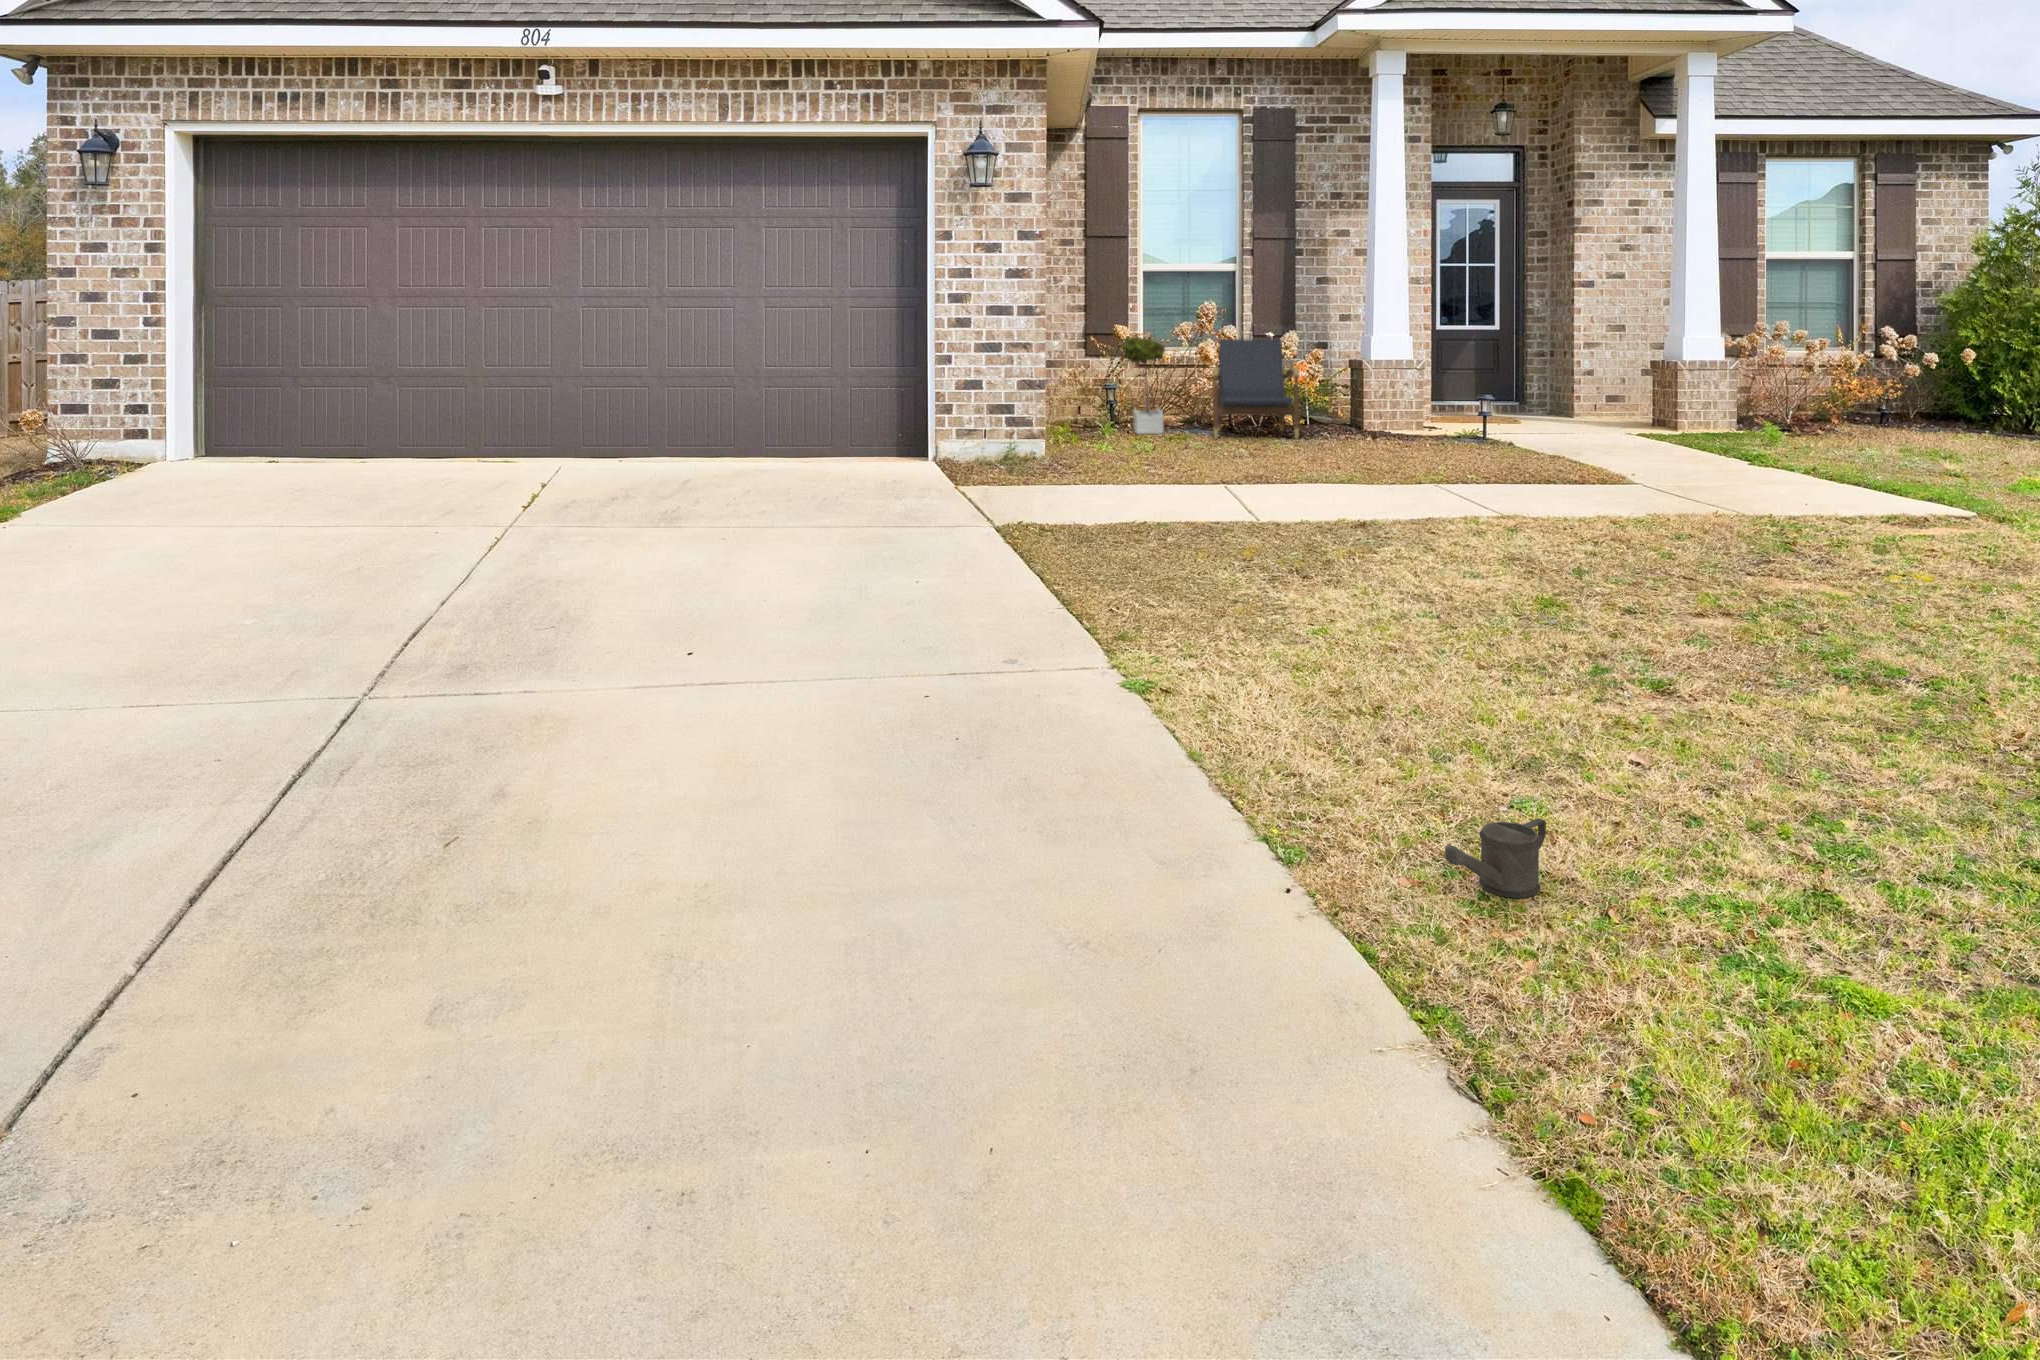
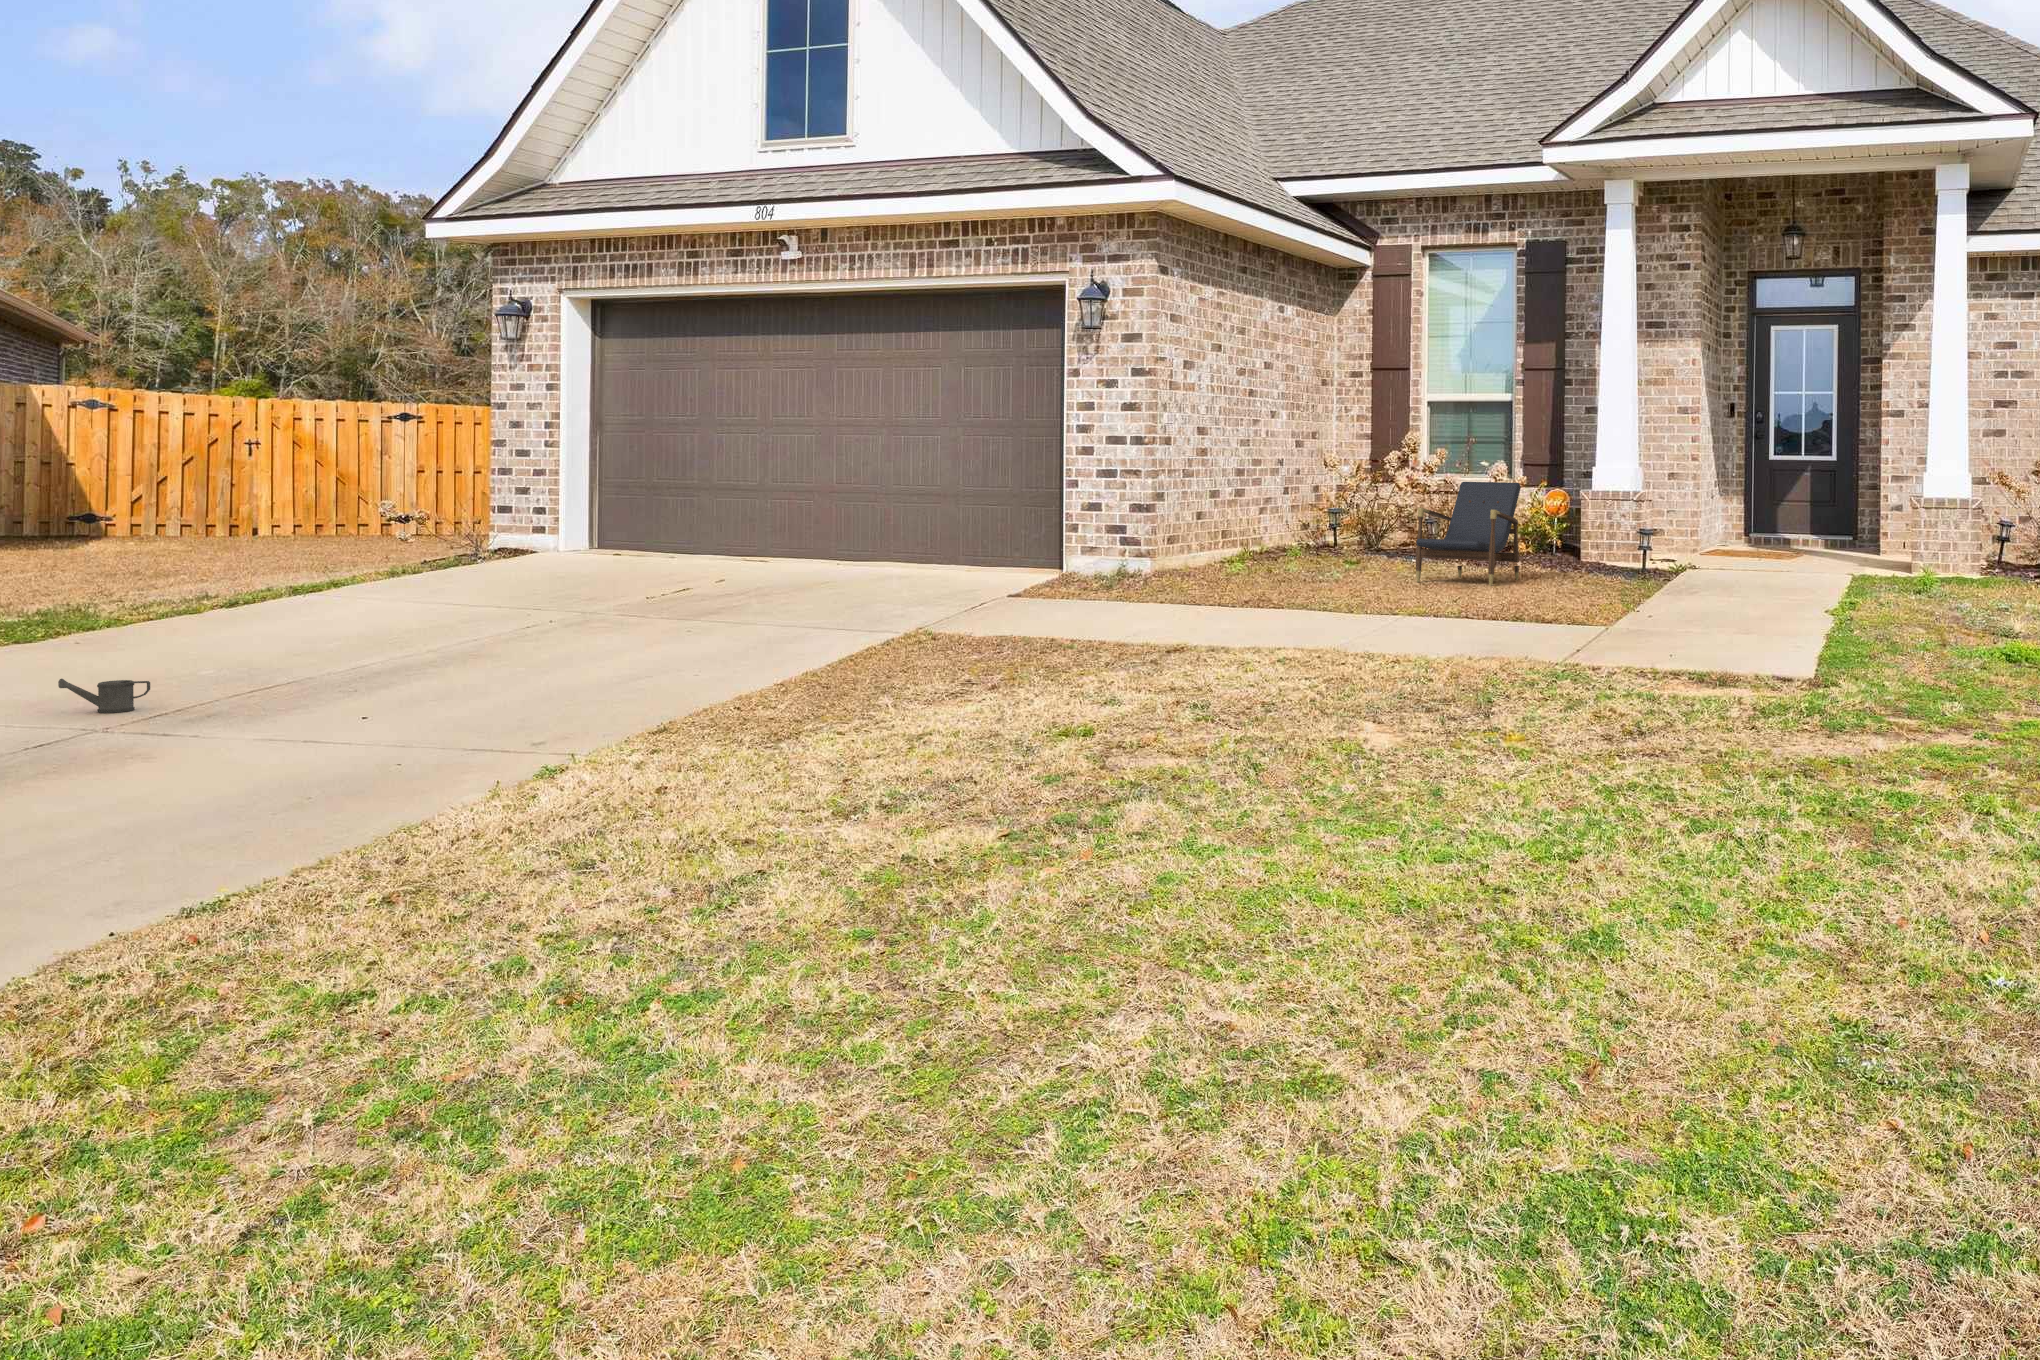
potted tree: present [1123,336,1165,434] -> none [1365,475,1409,576]
watering can: present [1445,818,1546,898] -> present [58,679,150,713]

